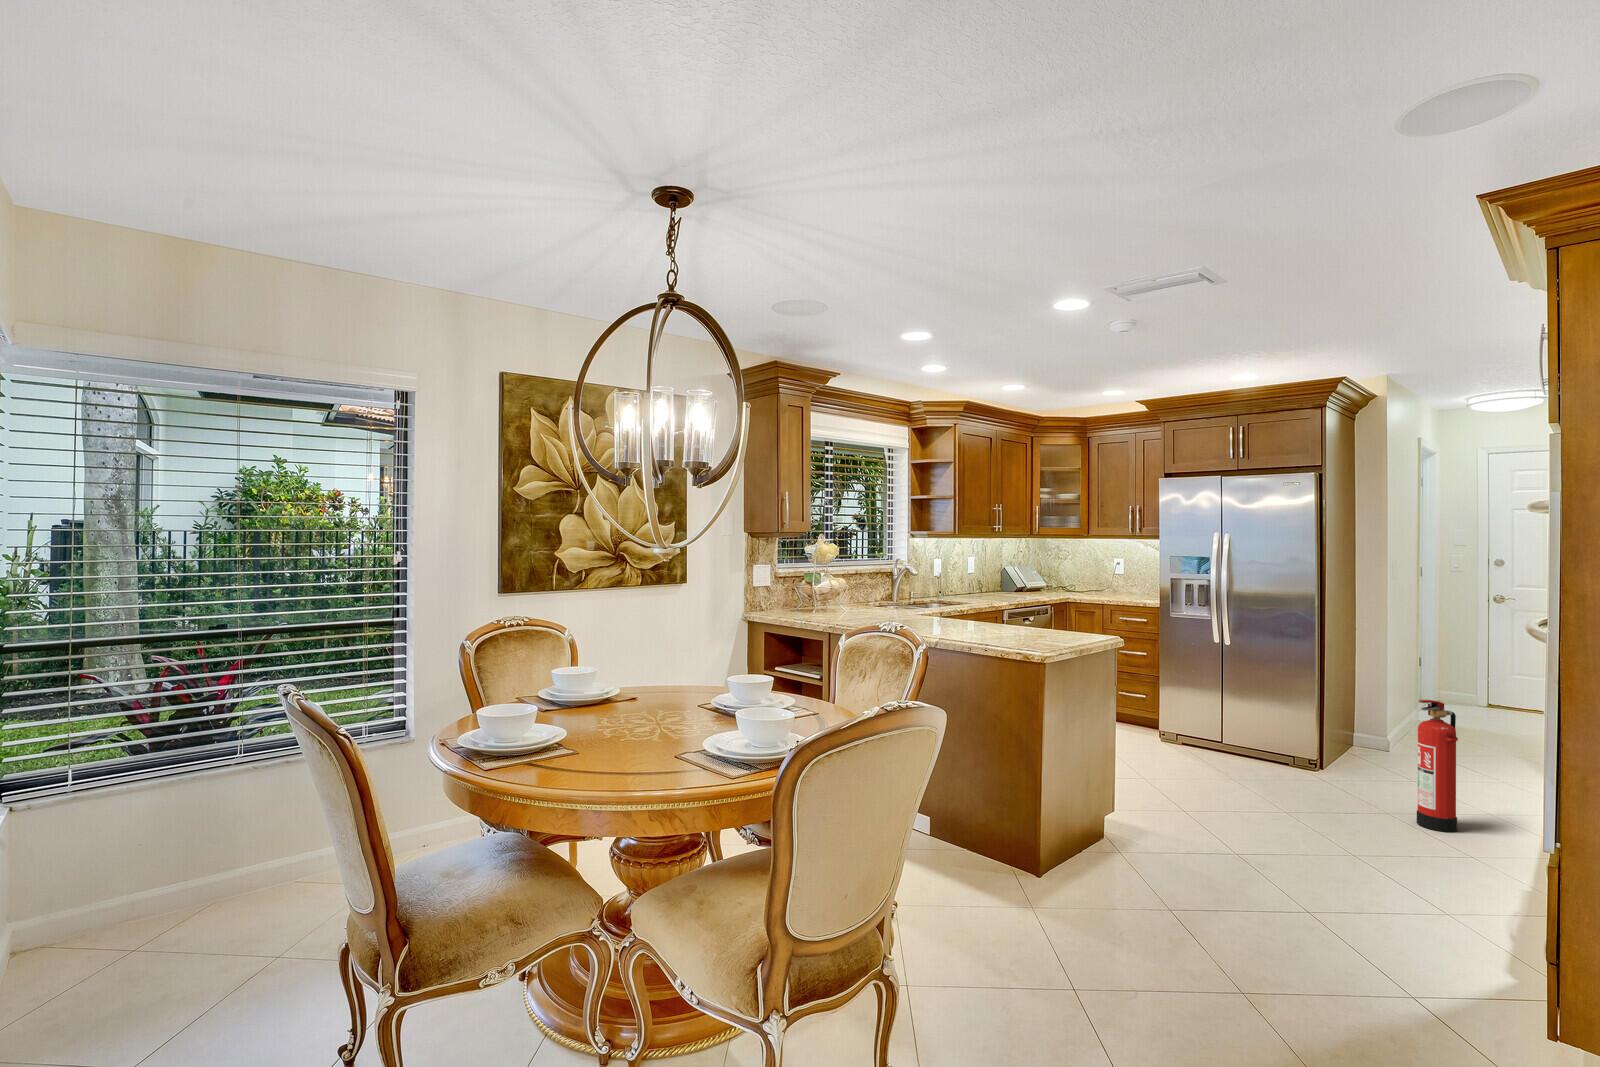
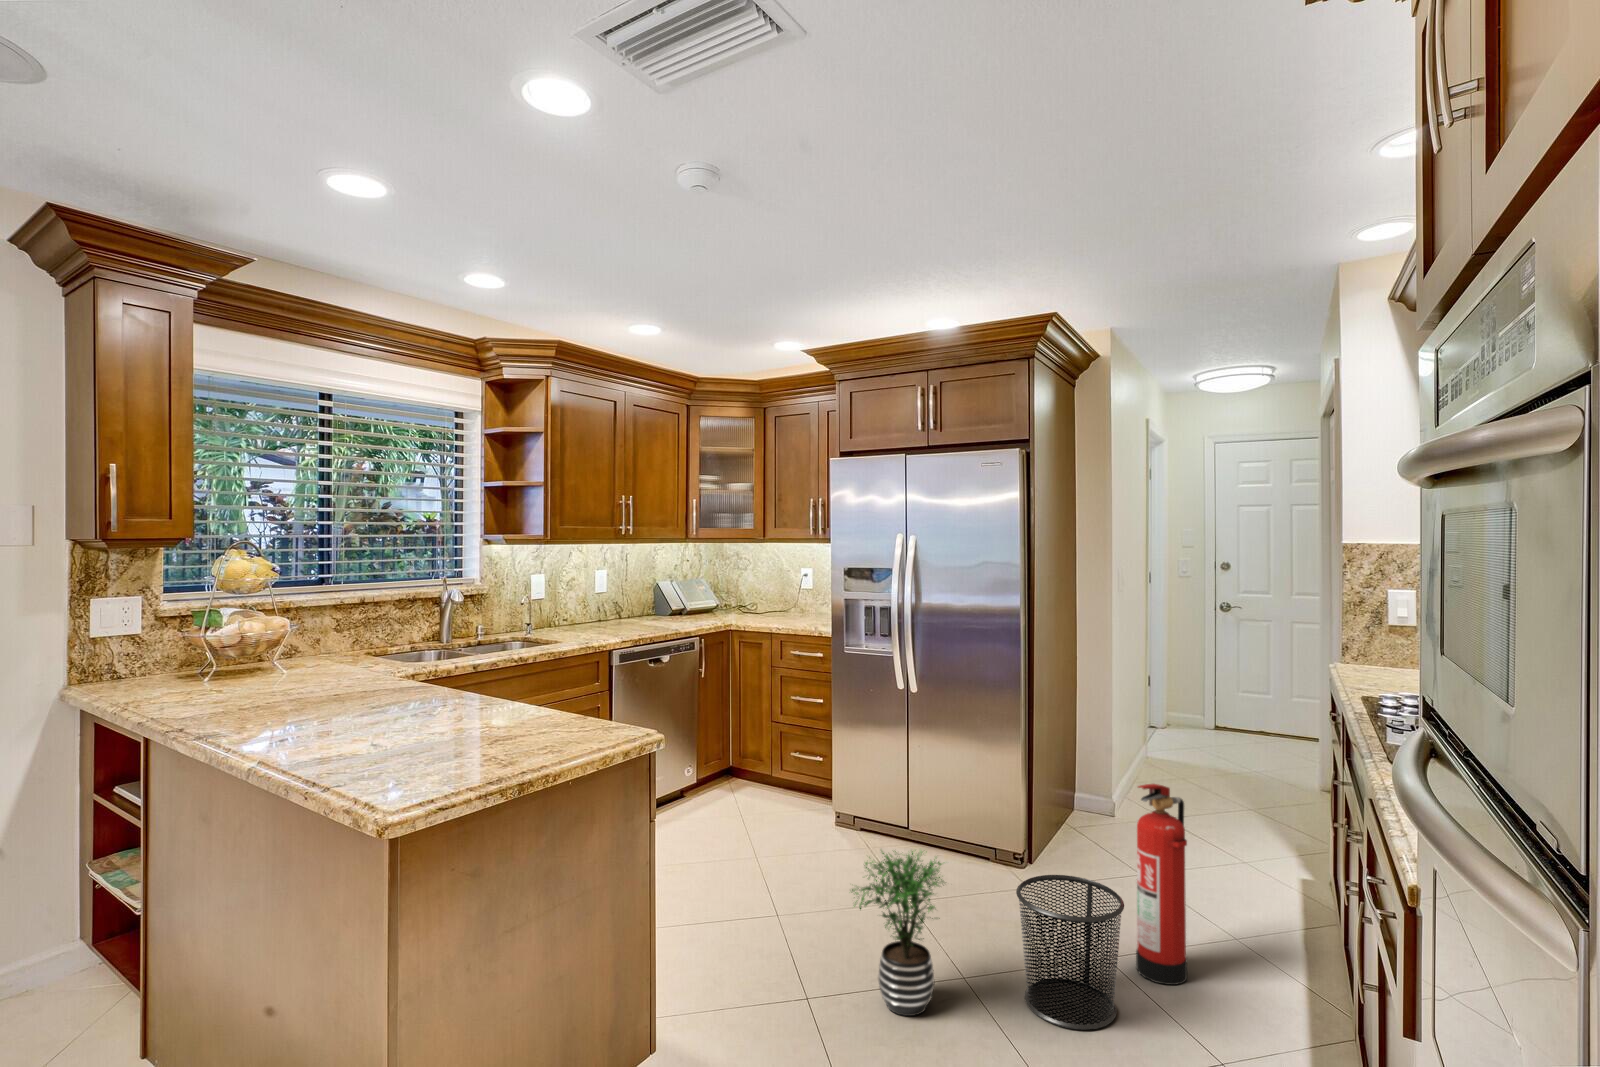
potted plant: none [1212,726,1285,826] -> present [851,851,944,1016]
waste bin: none [1329,754,1410,843] -> present [1016,875,1124,1030]

